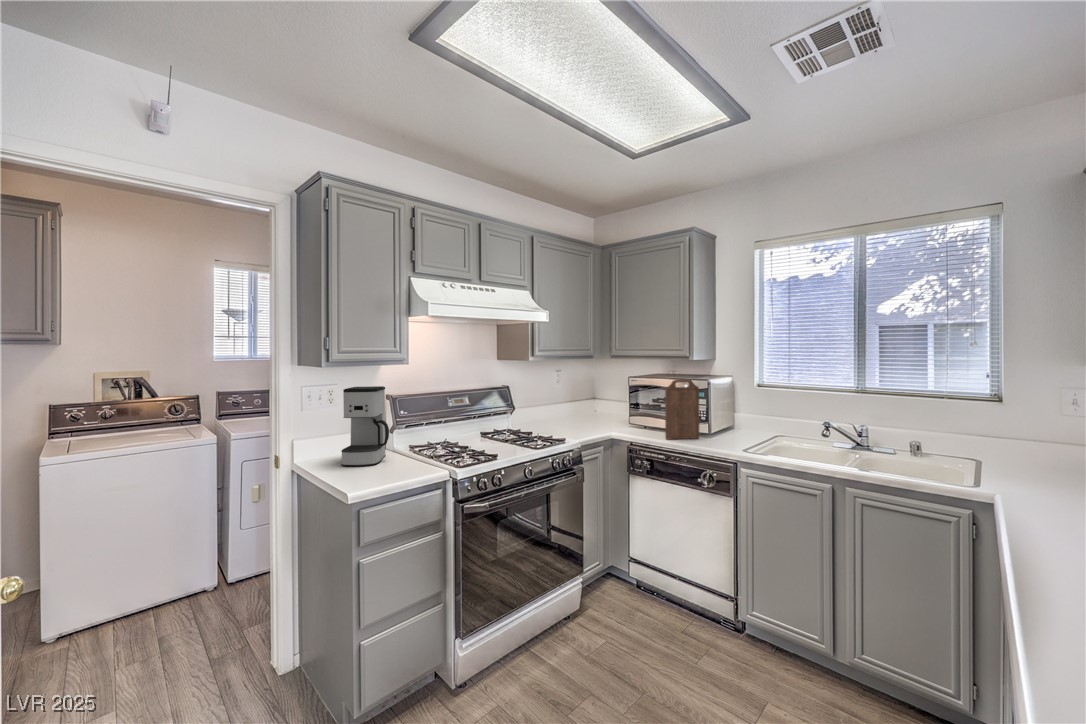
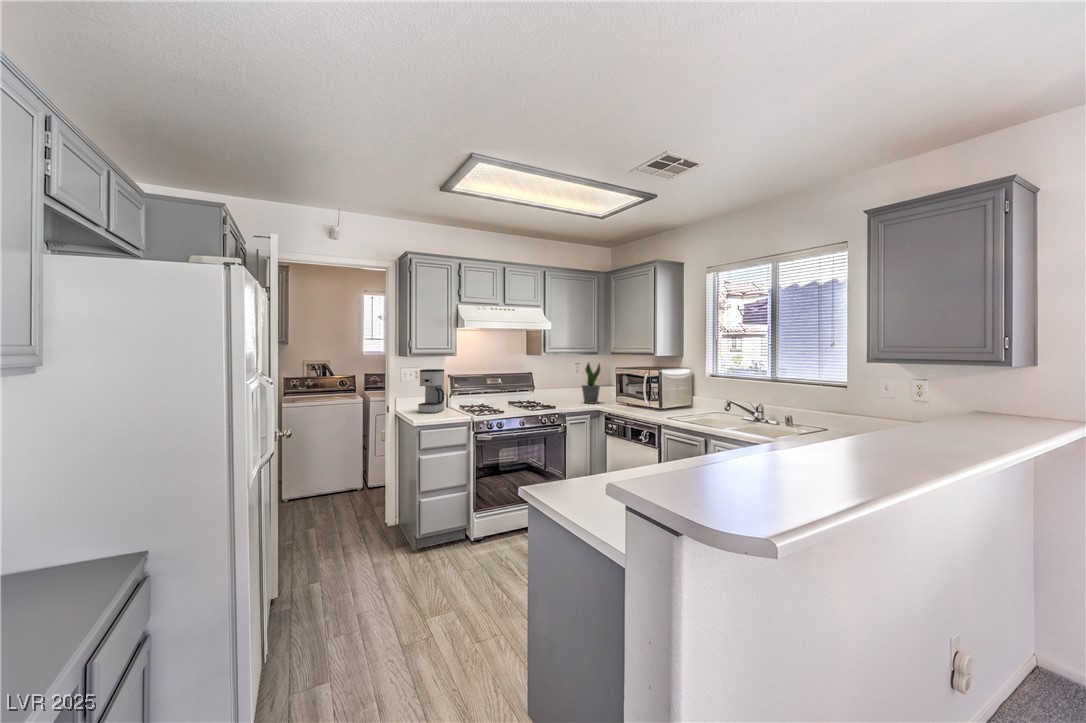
potted plant: none [581,369,608,429] -> present [582,363,600,404]
cutting board: present [665,379,699,439] -> none [627,369,651,411]

